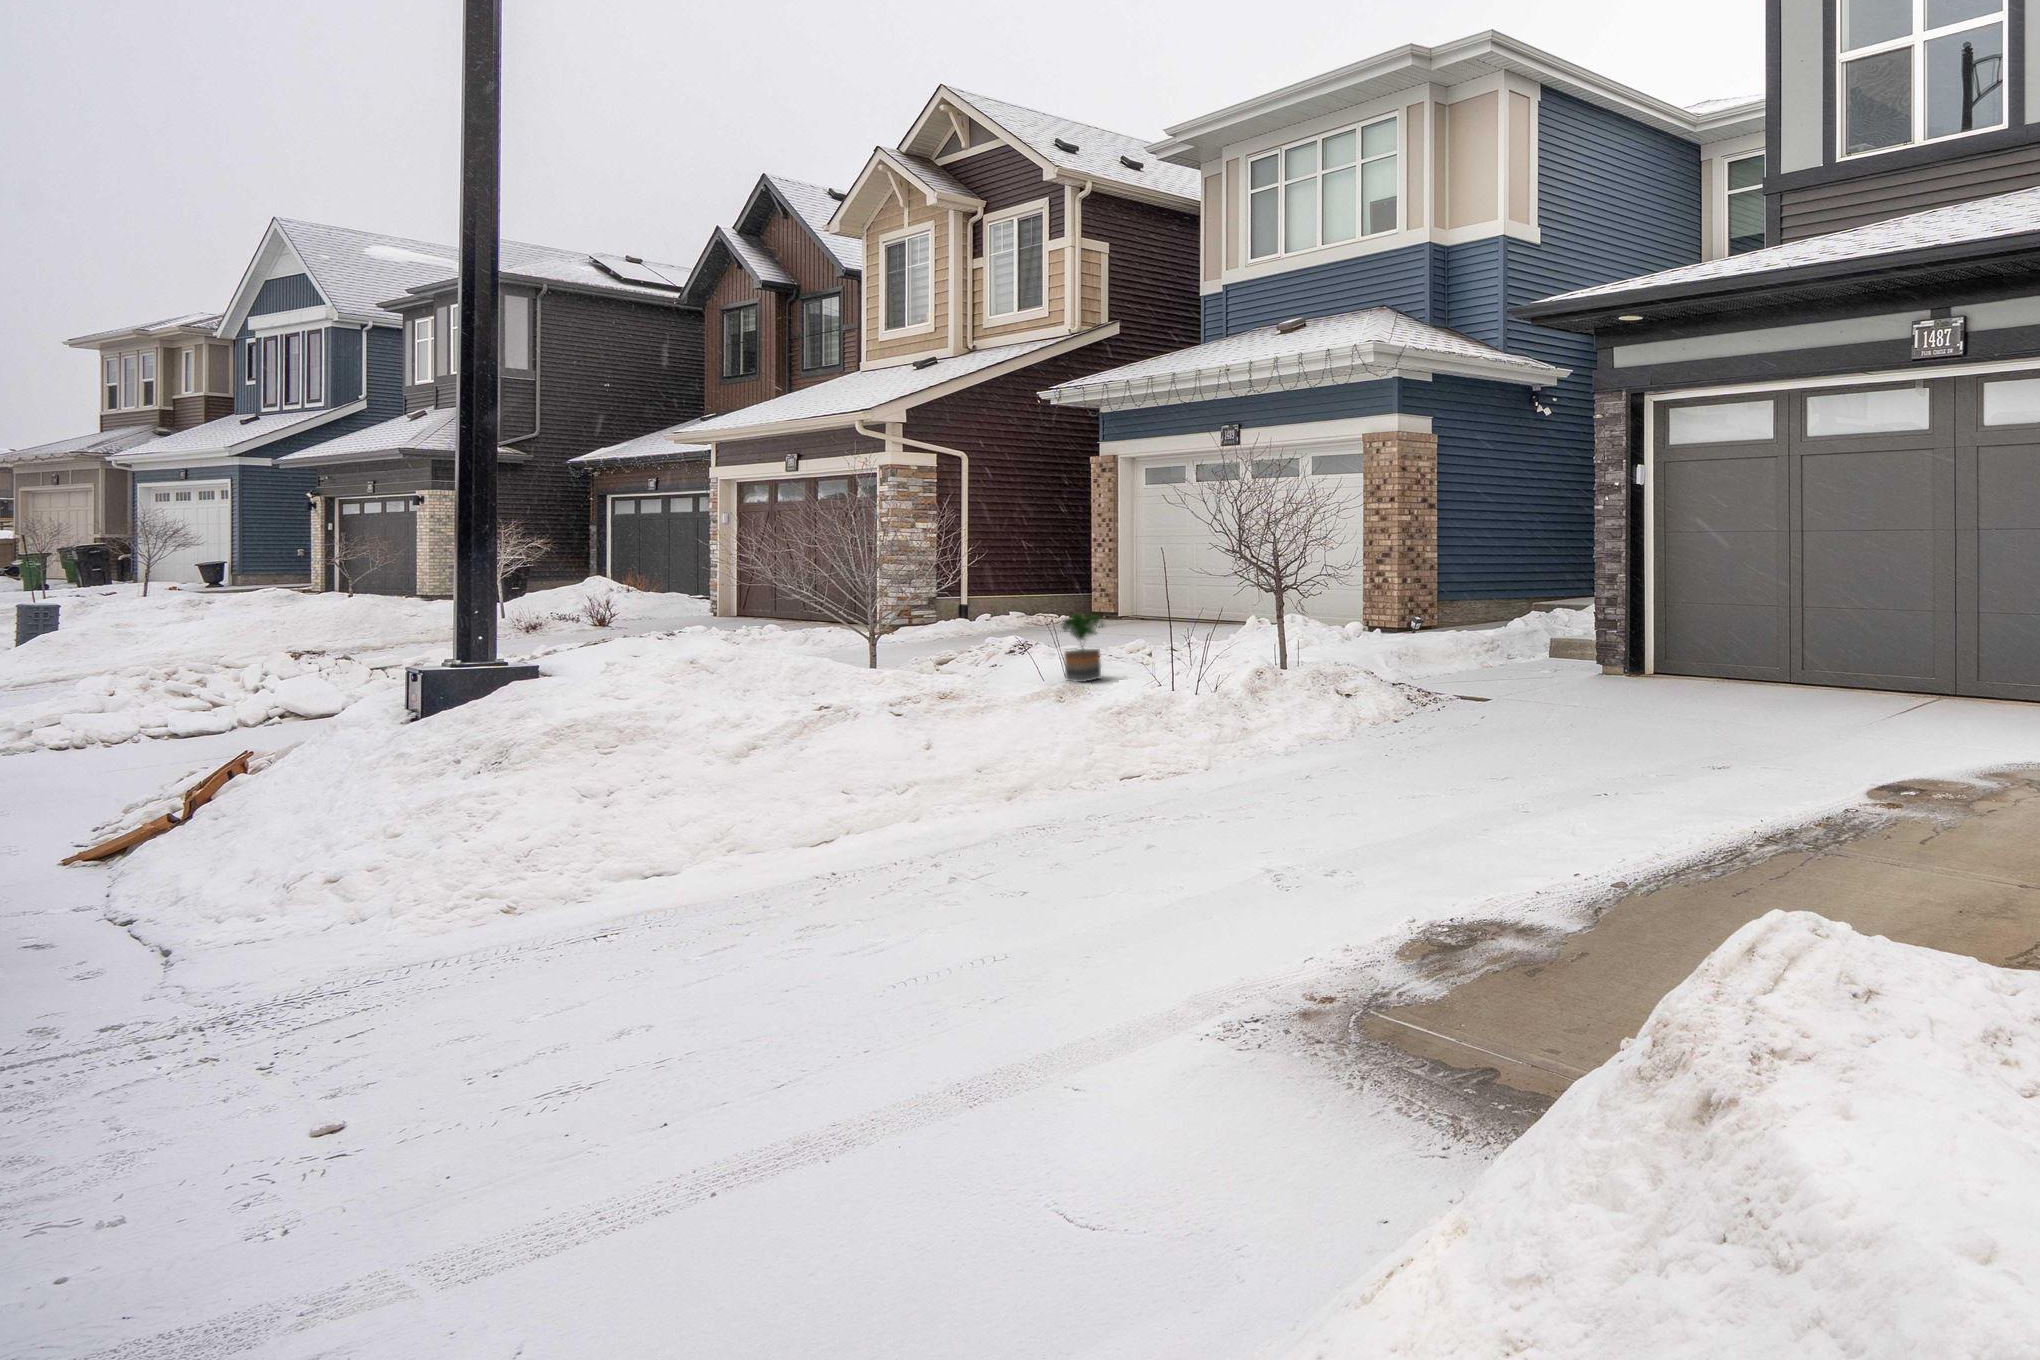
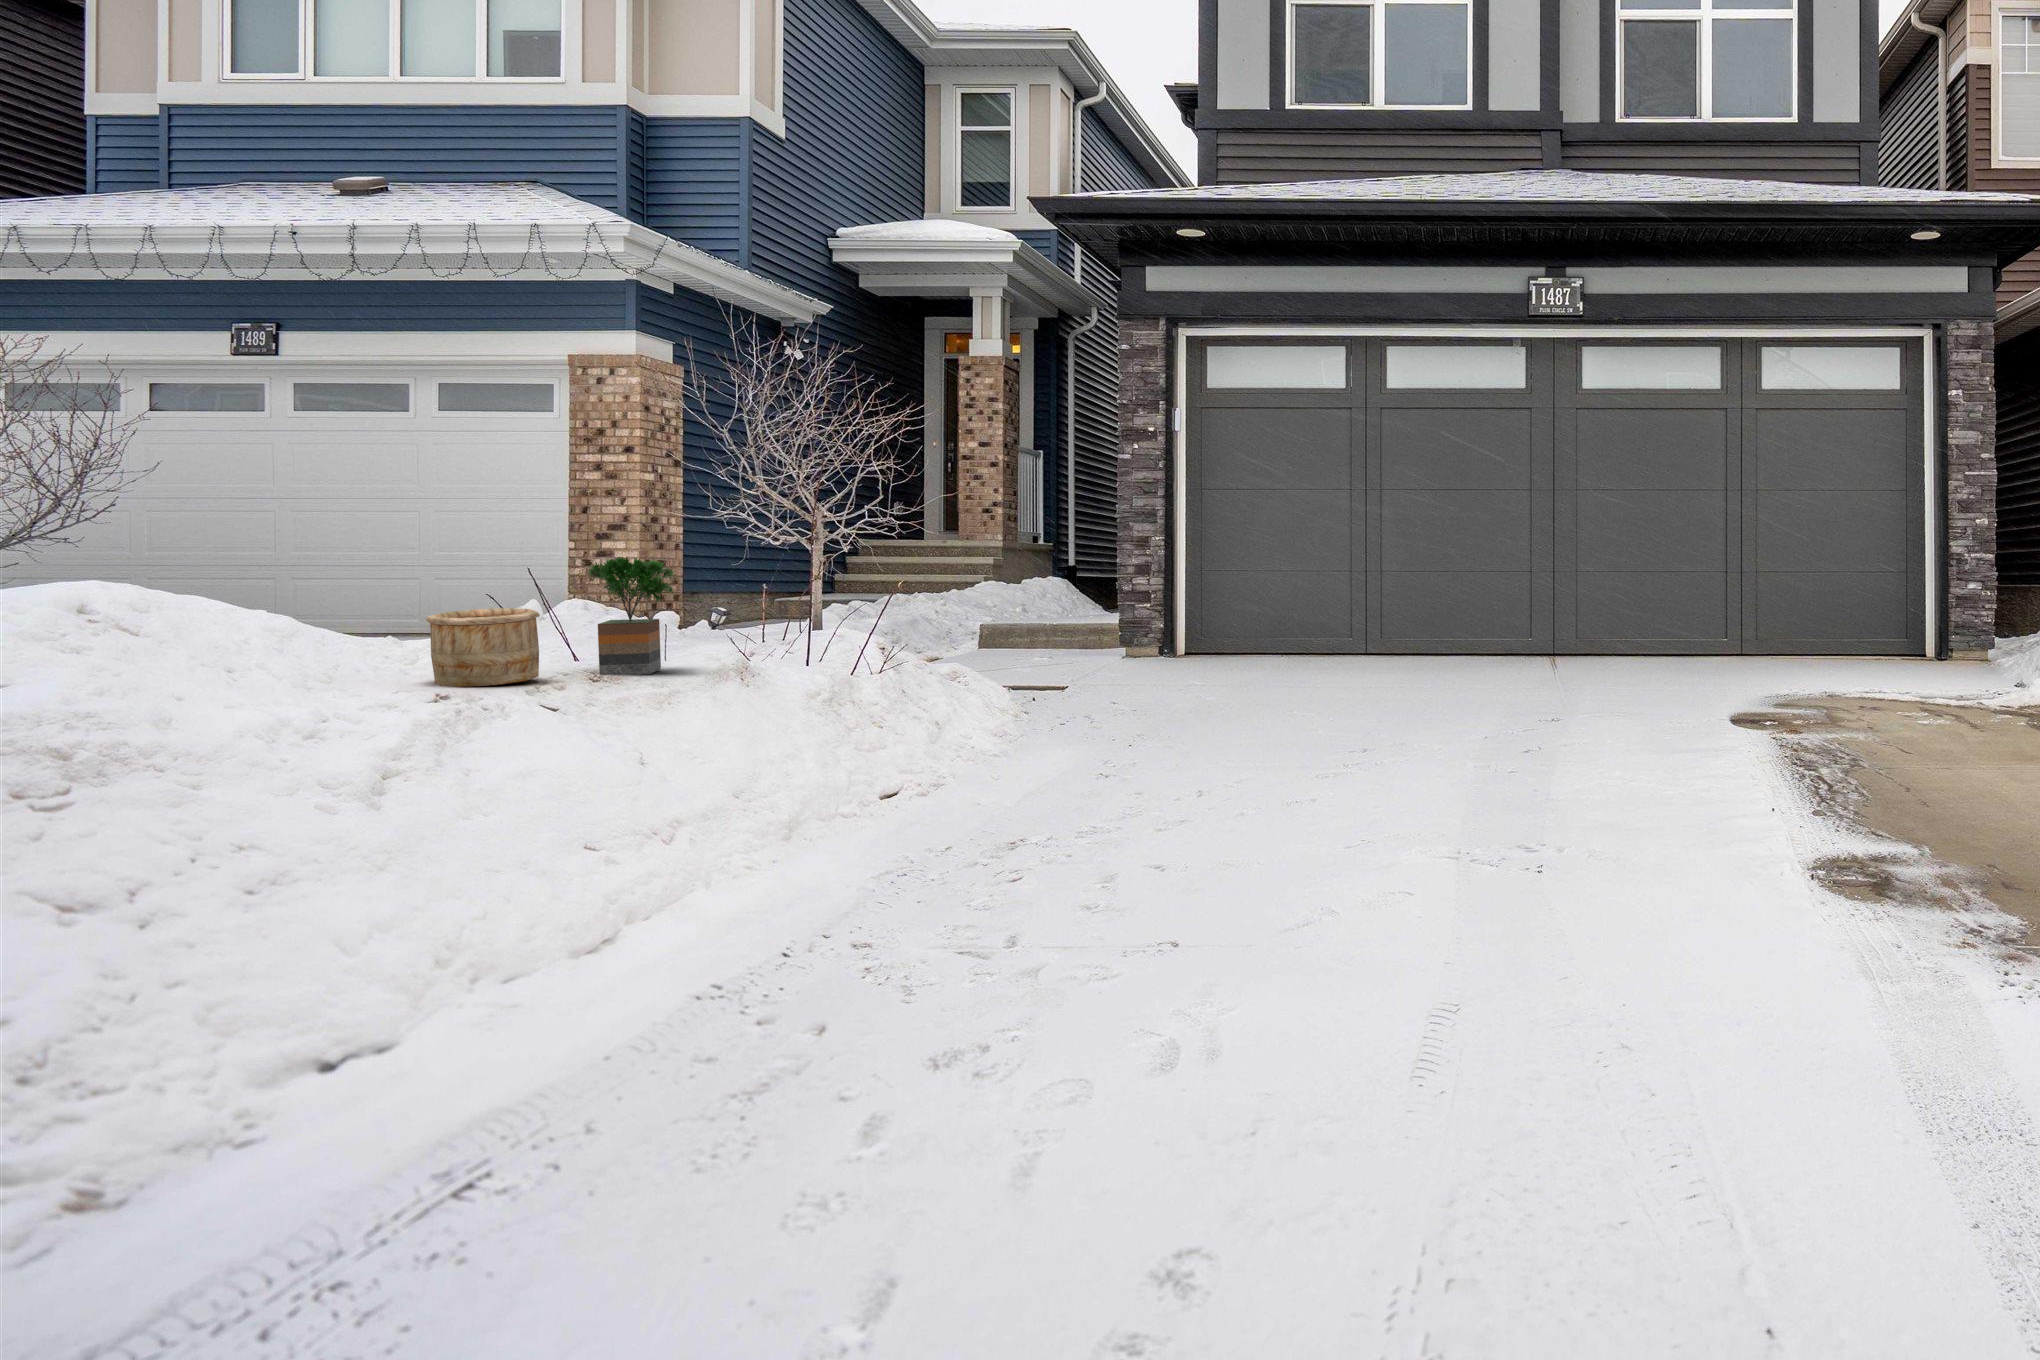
wooden bucket: none [975,642,1026,685] -> present [426,608,540,687]

